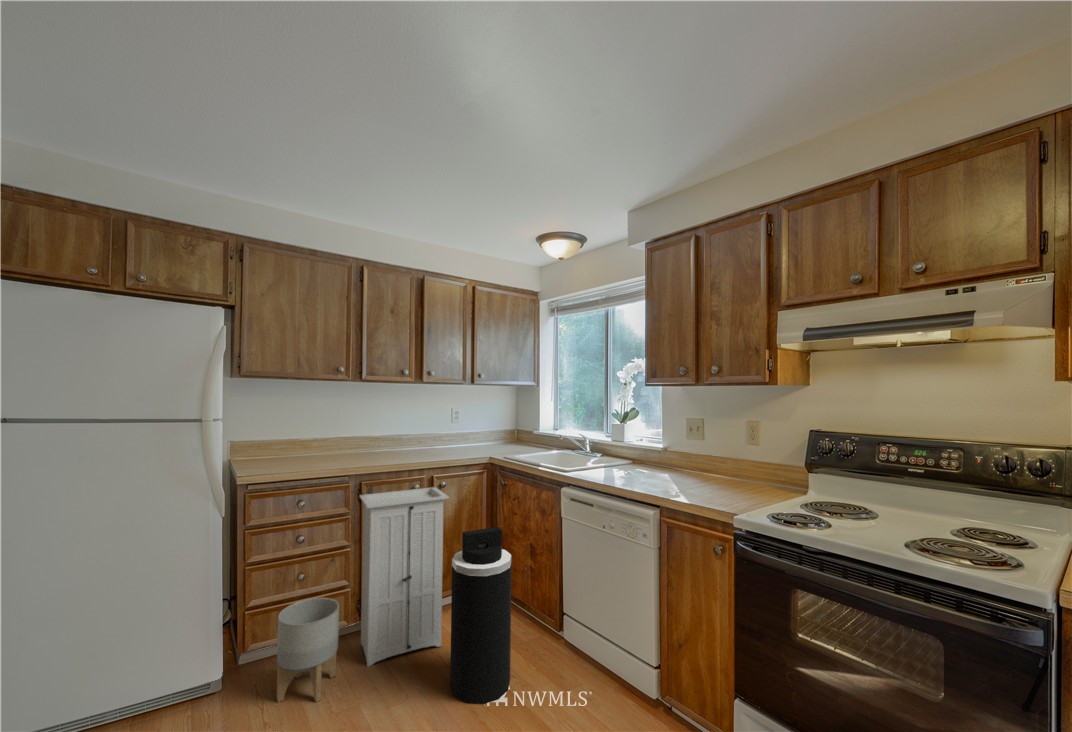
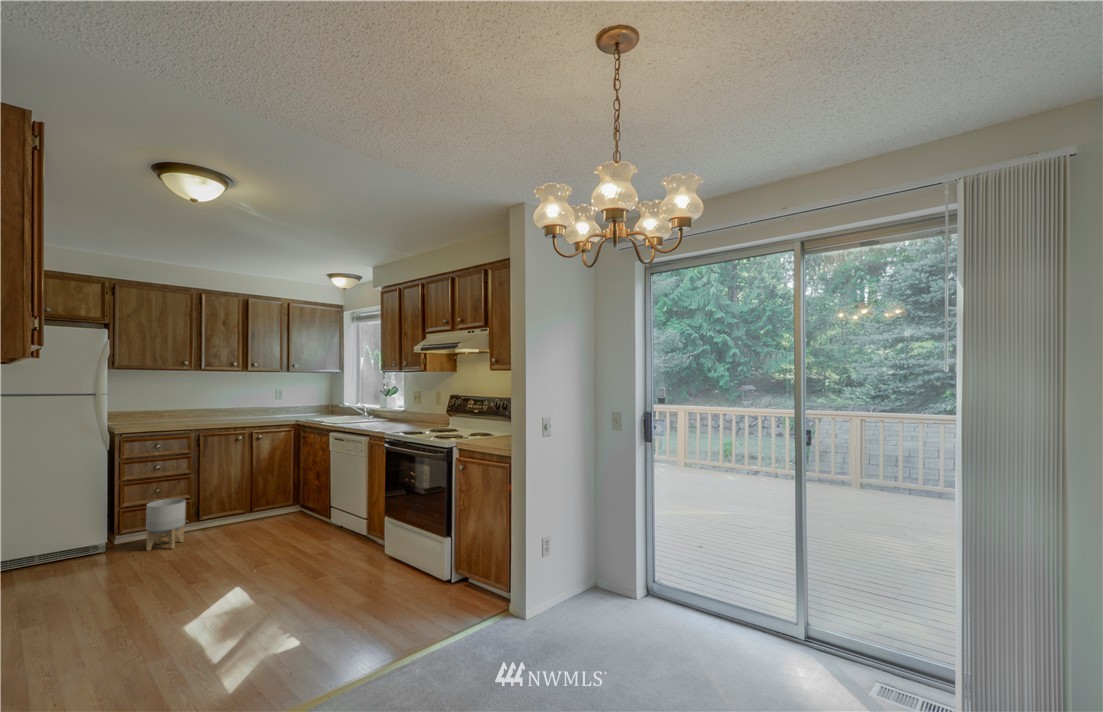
storage cabinet: present [360,486,449,667] -> none [199,436,260,538]
trash can: present [450,527,511,704] -> none [256,453,295,543]

